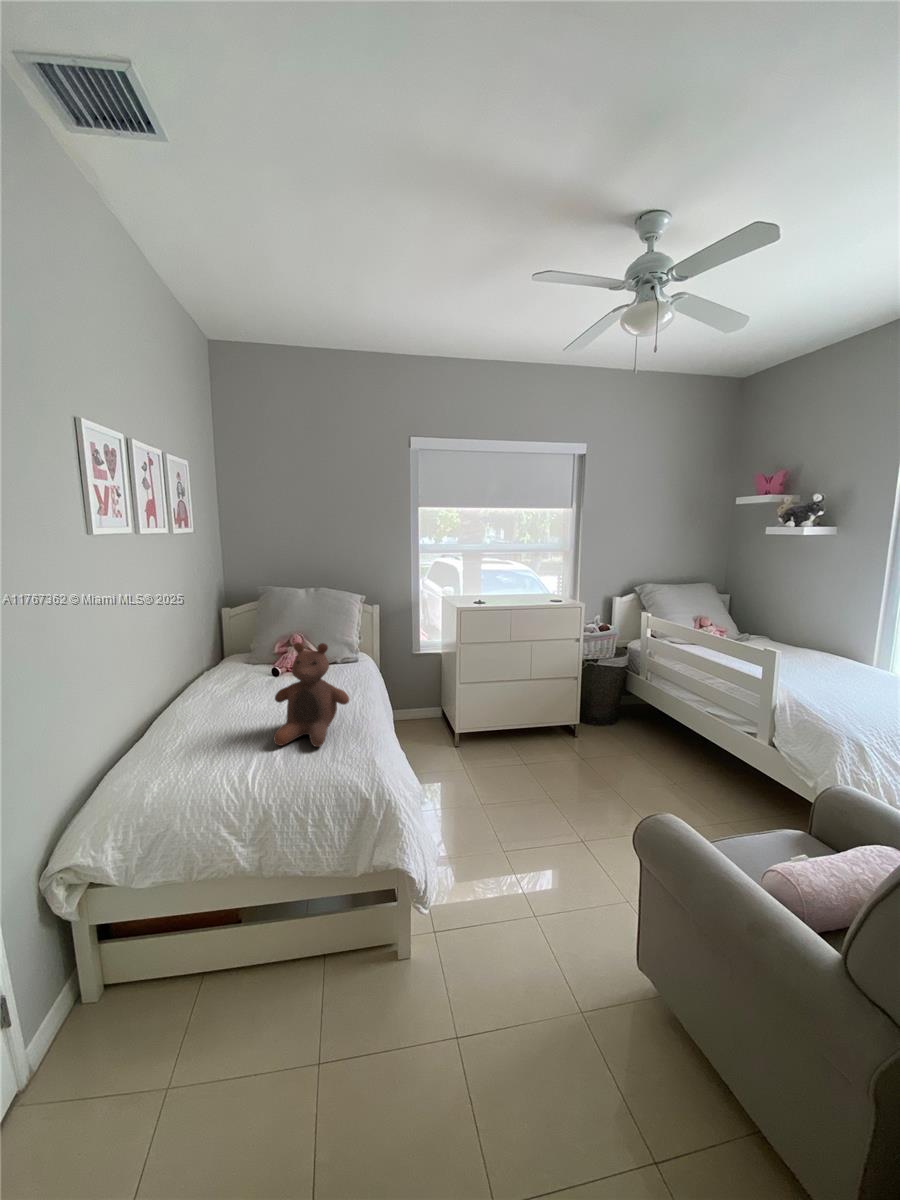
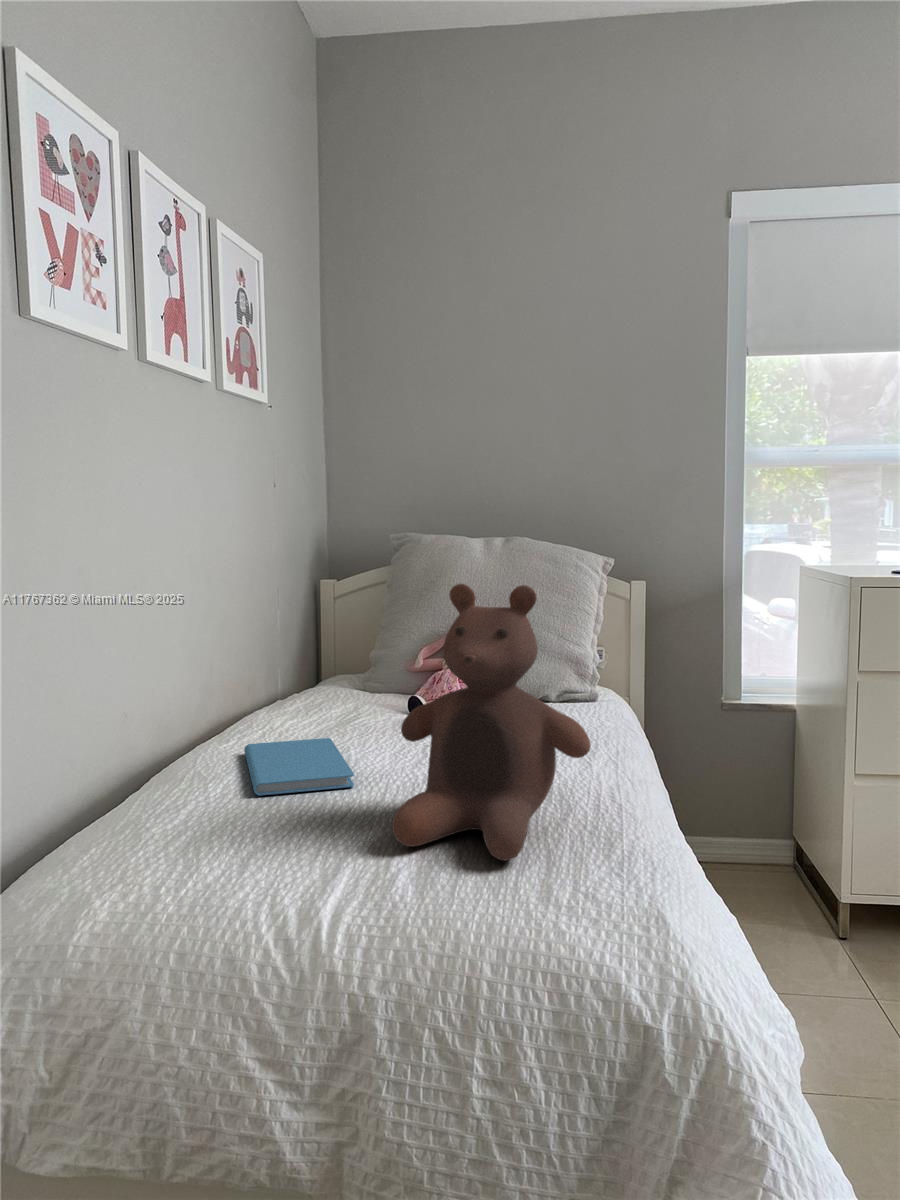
book: none [199,696,254,729] -> present [244,738,354,796]

